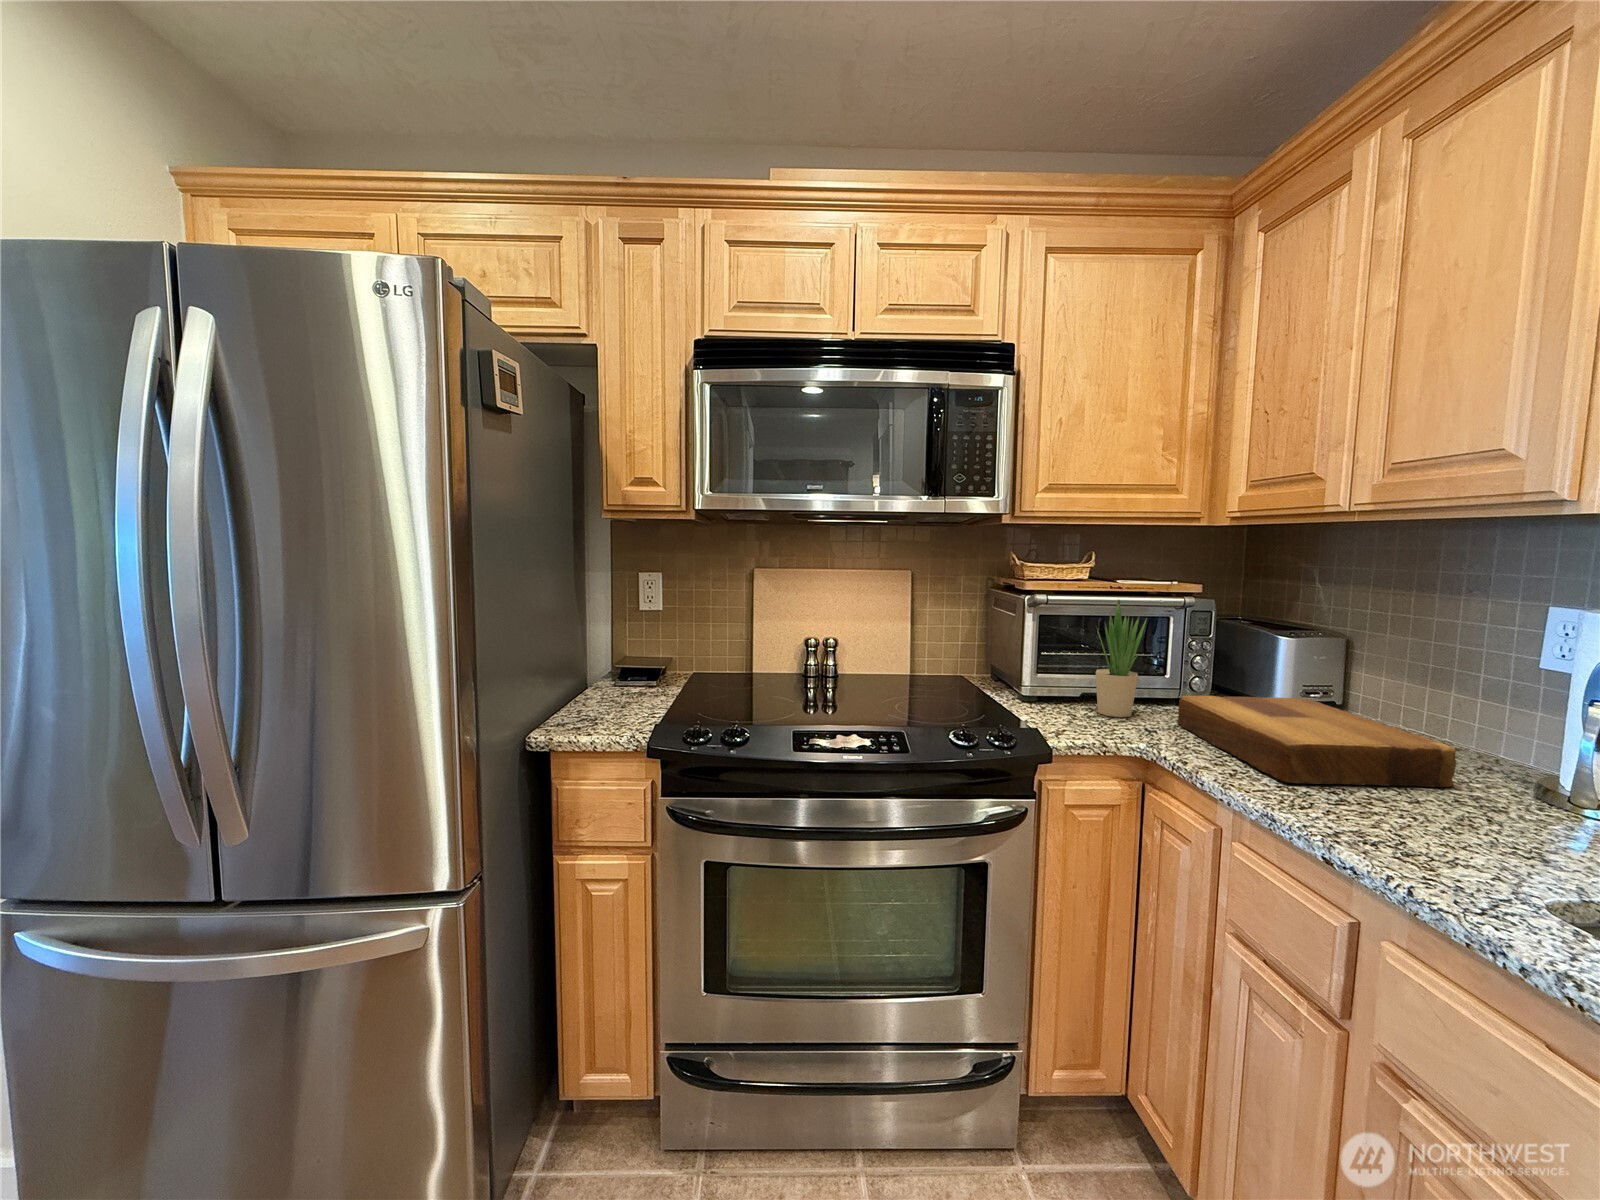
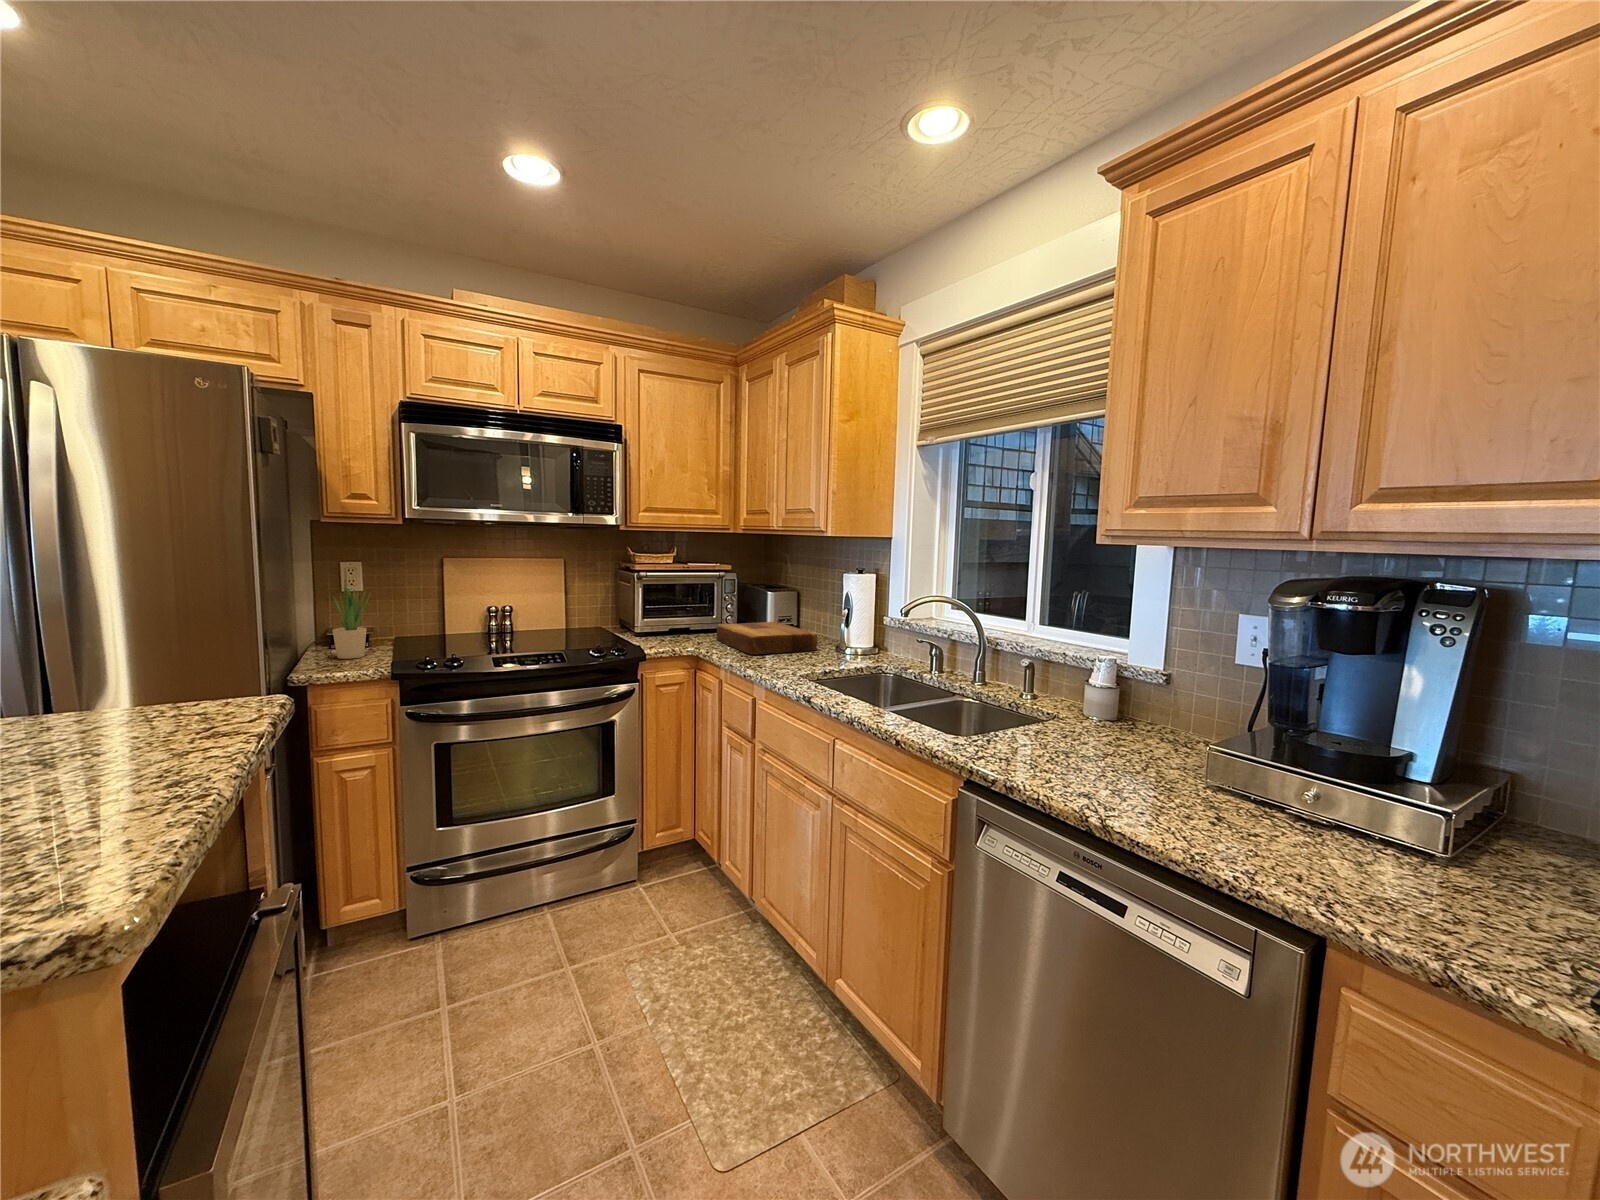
potted plant: present [1096,600,1147,717] -> present [333,580,371,659]

